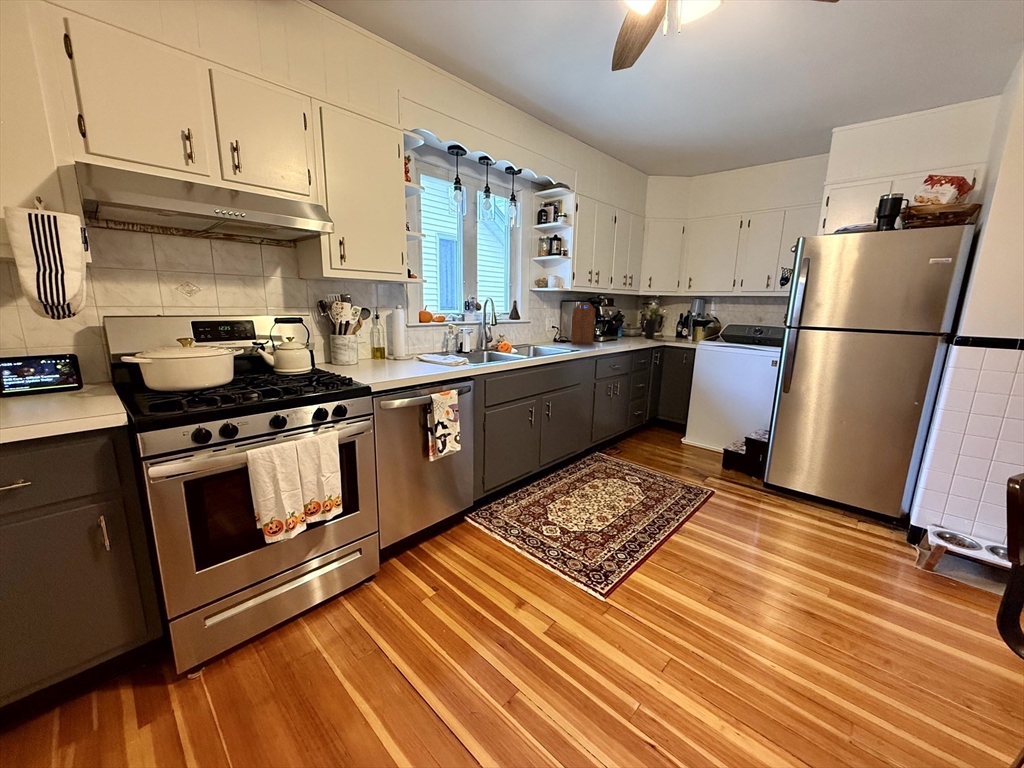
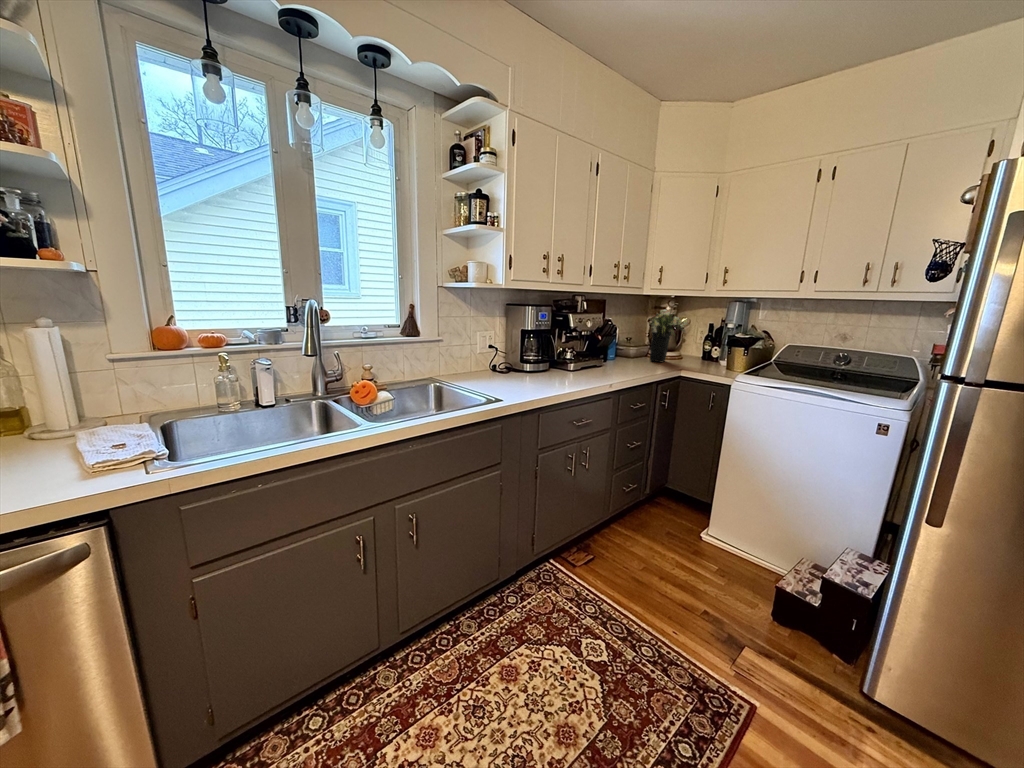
cutting board: present [571,303,595,343] -> none [516,308,556,374]

